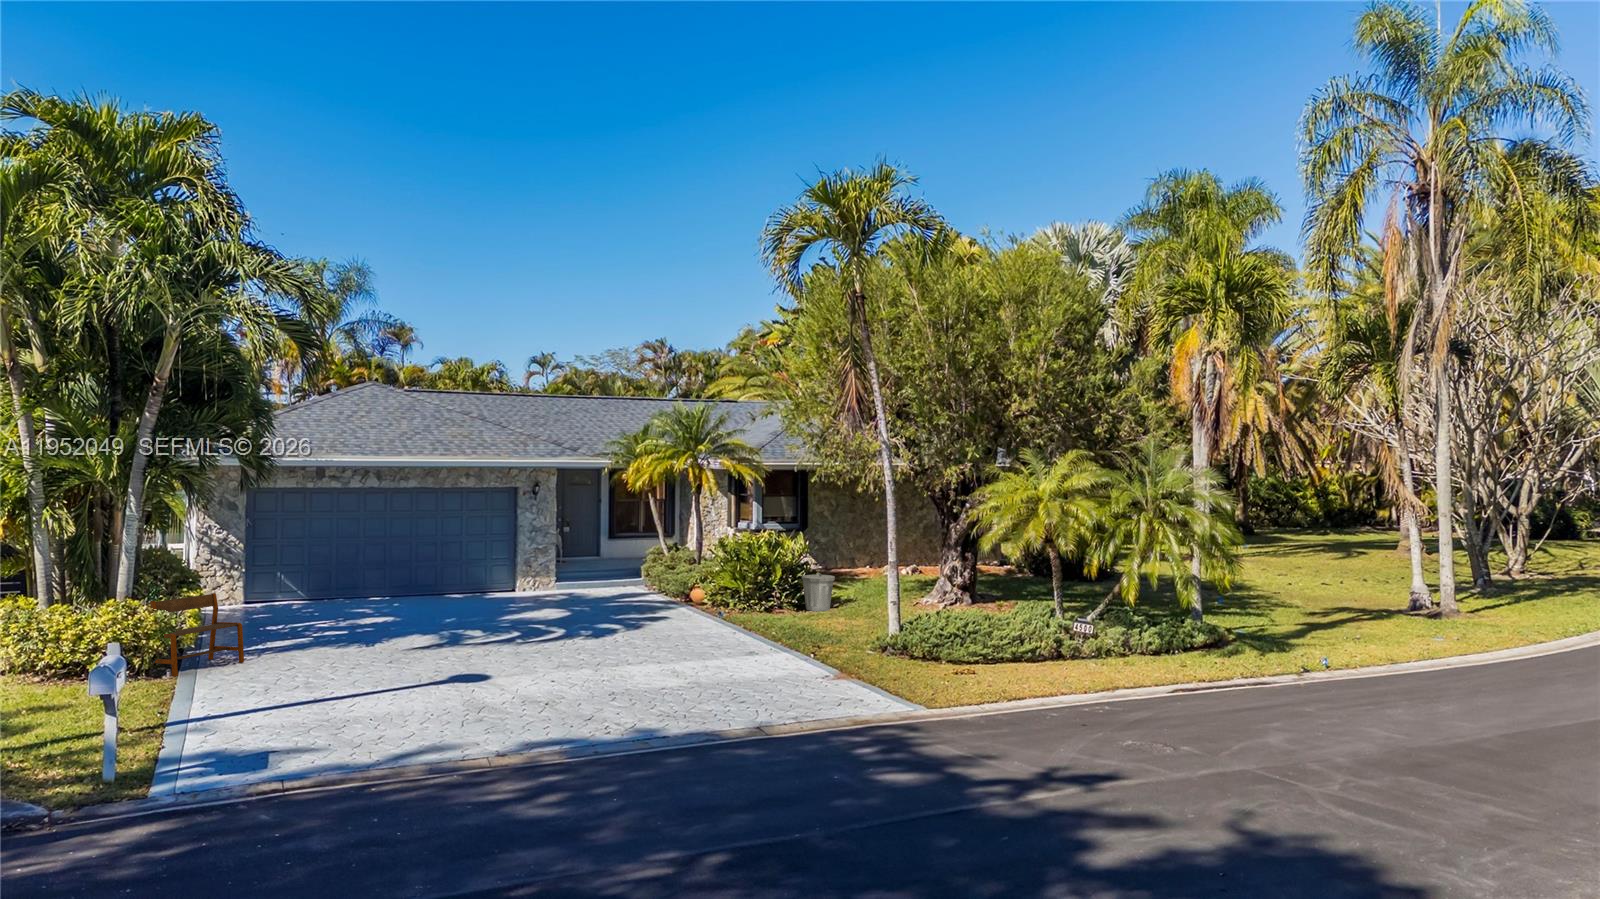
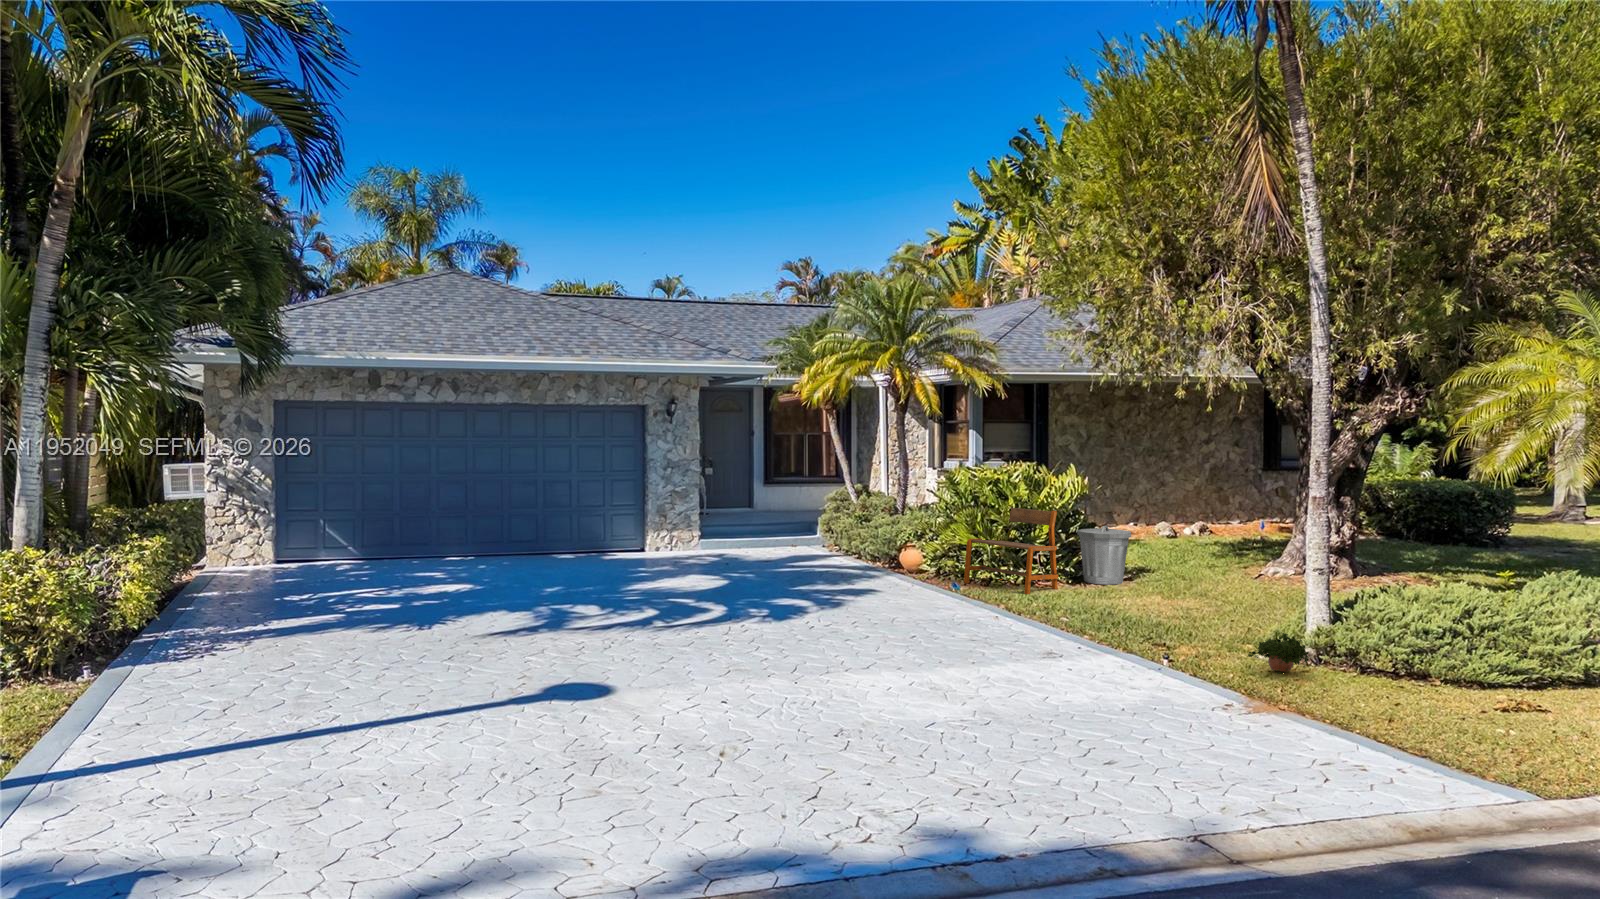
bench: present [150,593,244,677] -> present [964,508,1058,594]
potted plant: none [852,638,886,661] -> present [1248,633,1309,675]

